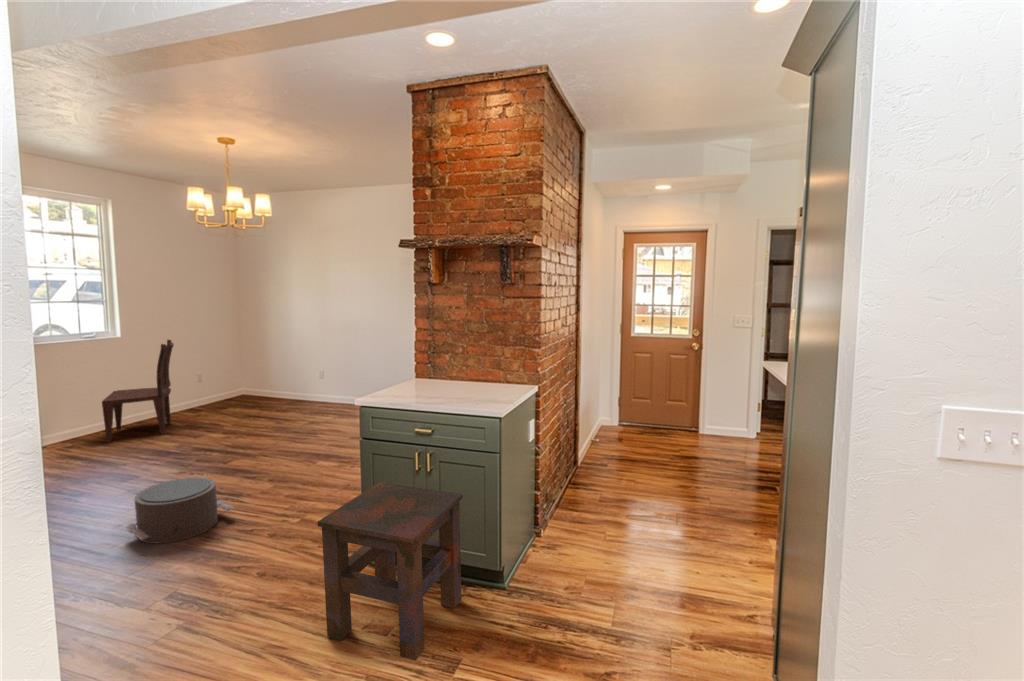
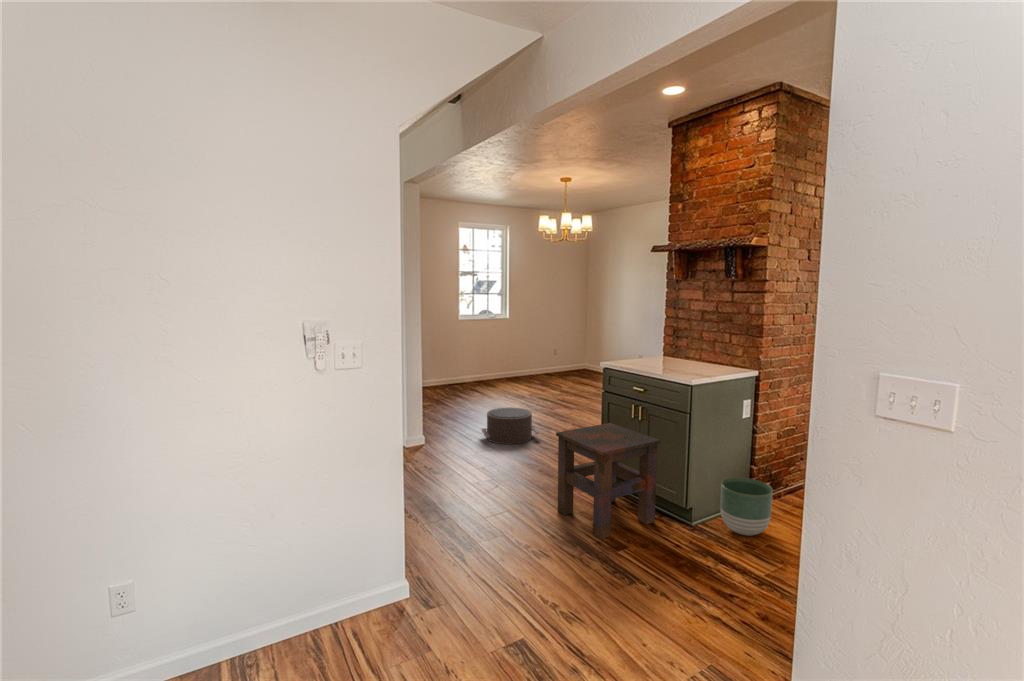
dining chair: present [102,340,174,442] -> none [492,319,537,387]
planter: none [529,510,583,579] -> present [720,477,773,536]

